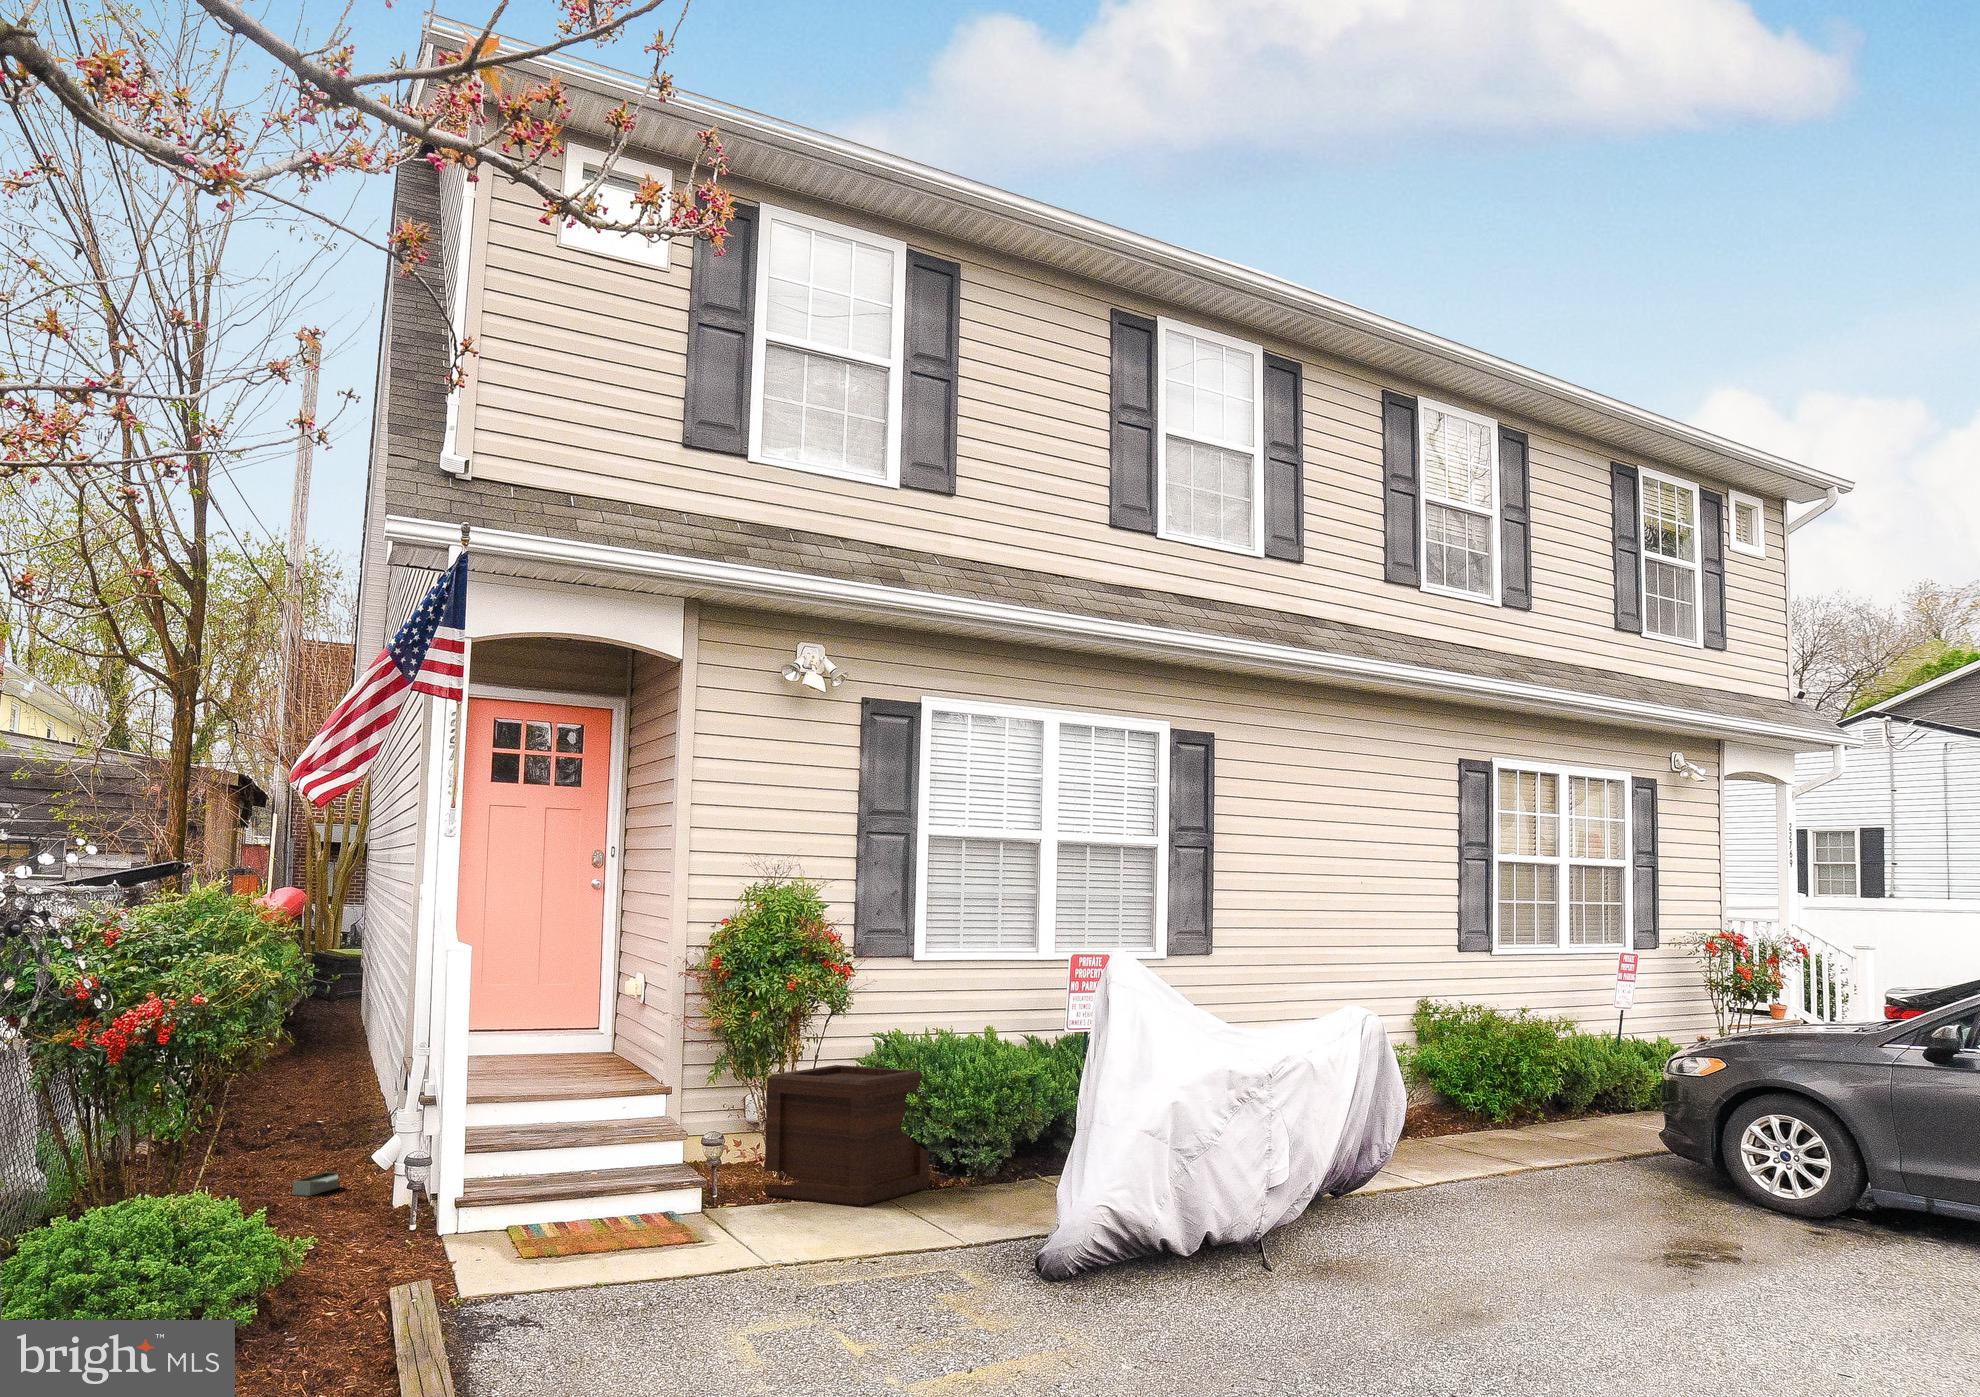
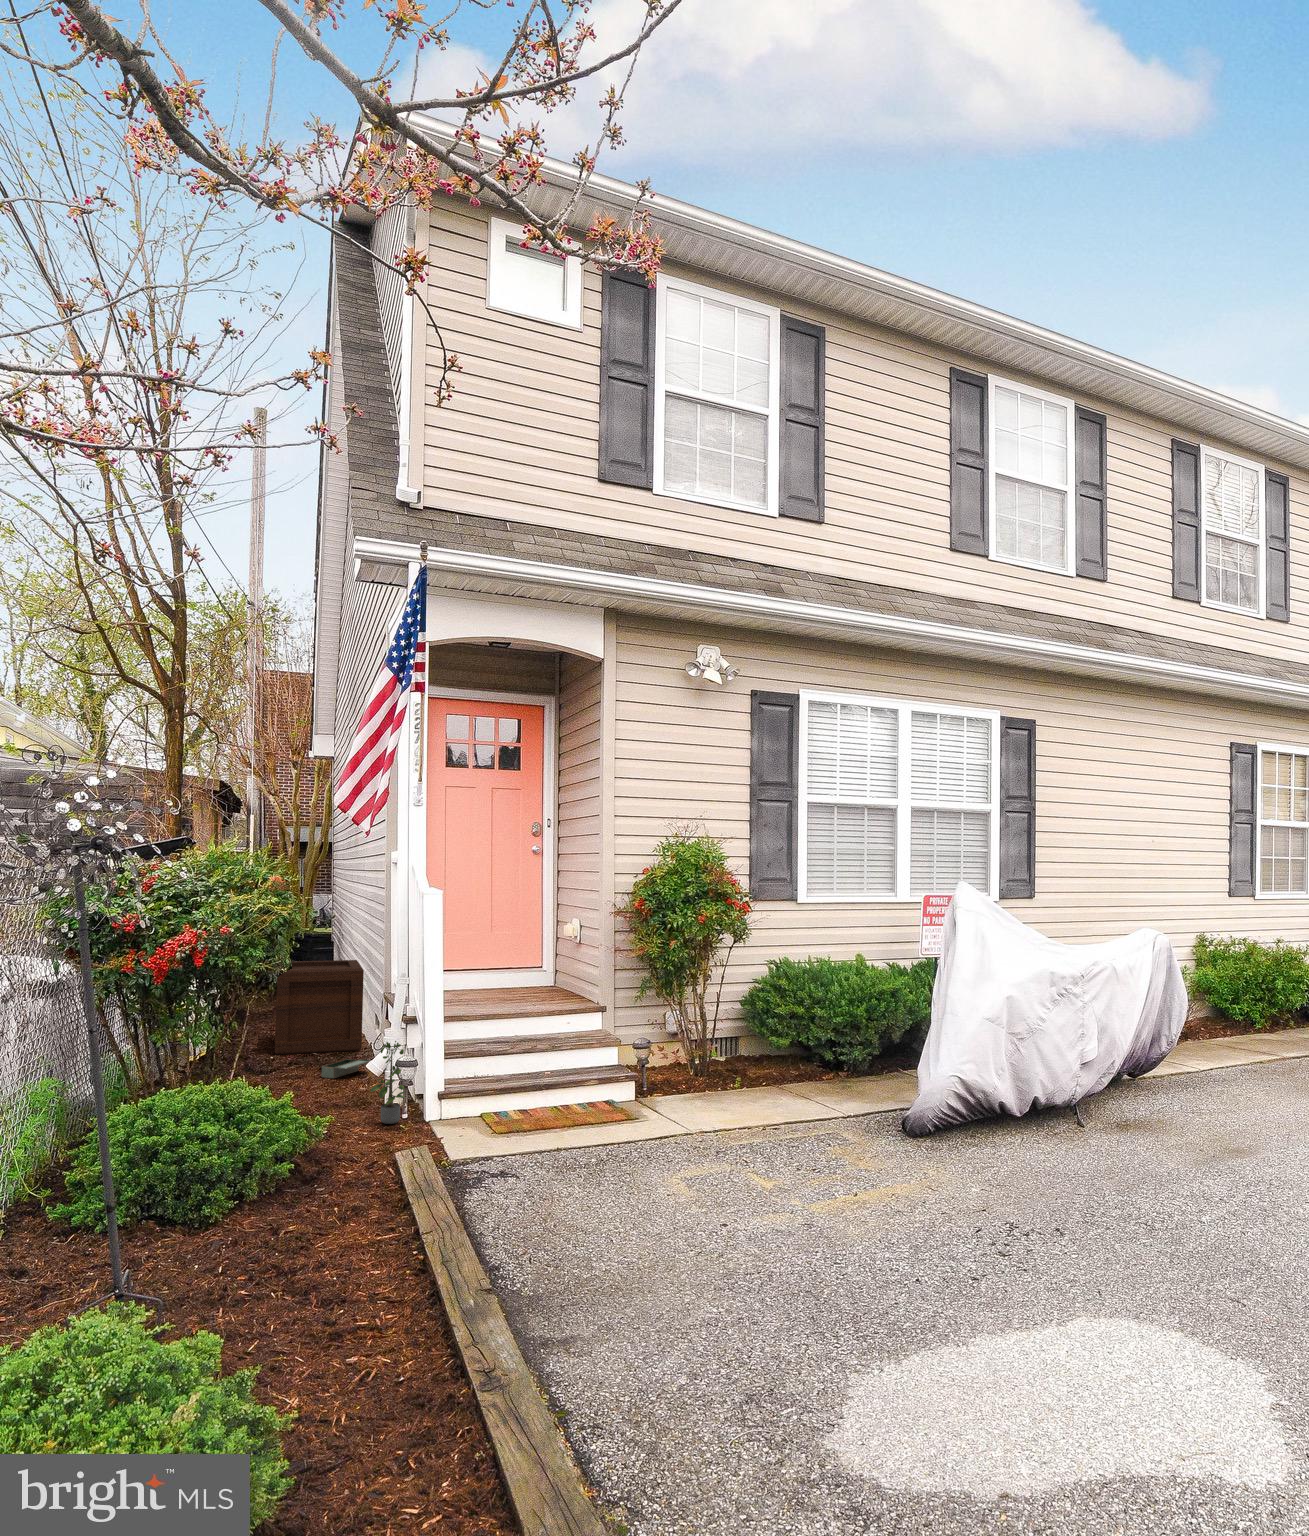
wooden crate: present [764,1065,929,1207] -> present [275,960,364,1055]
potted plant: none [373,1133,421,1237] -> present [371,1041,404,1124]

